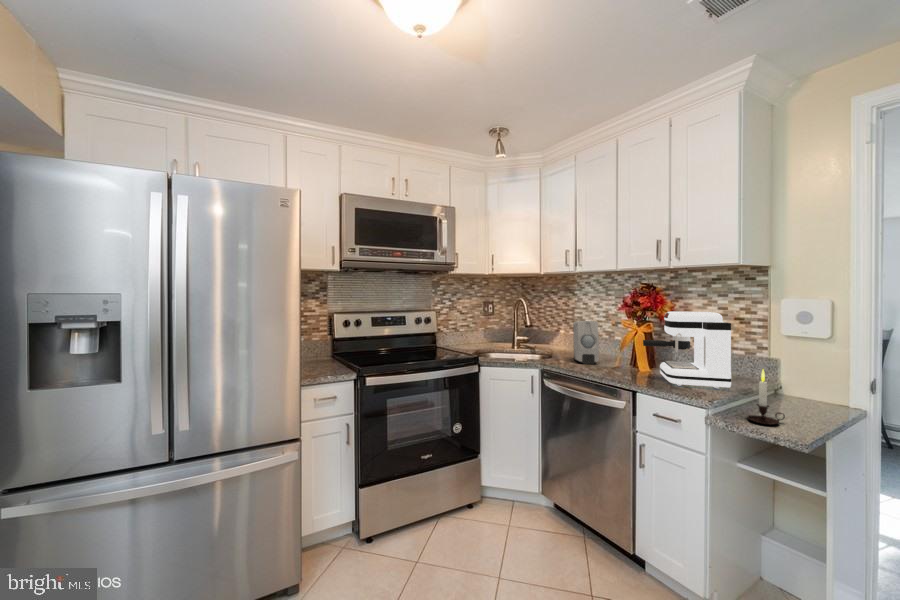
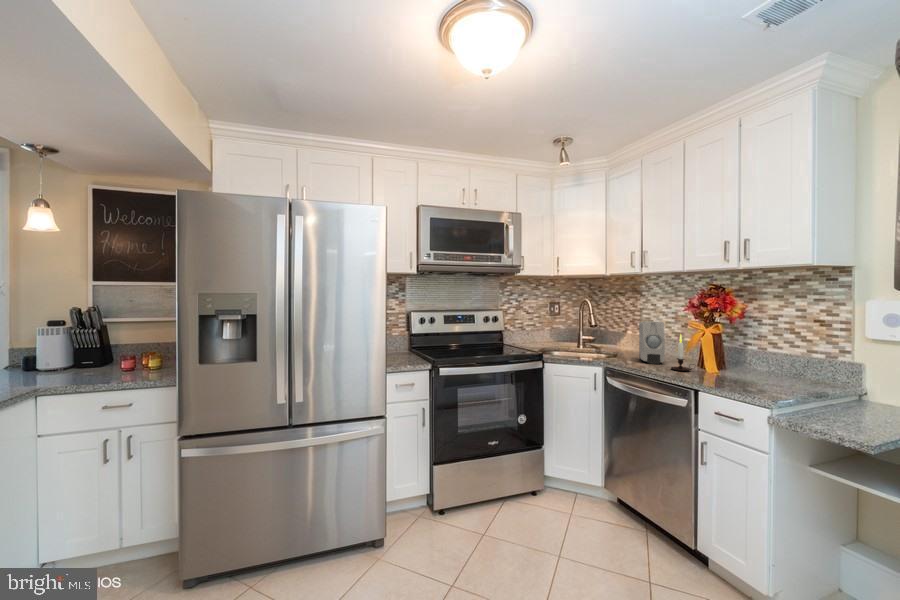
coffee maker: present [643,312,731,388] -> none [709,313,802,390]
candle: present [748,369,785,425] -> present [671,334,694,371]

